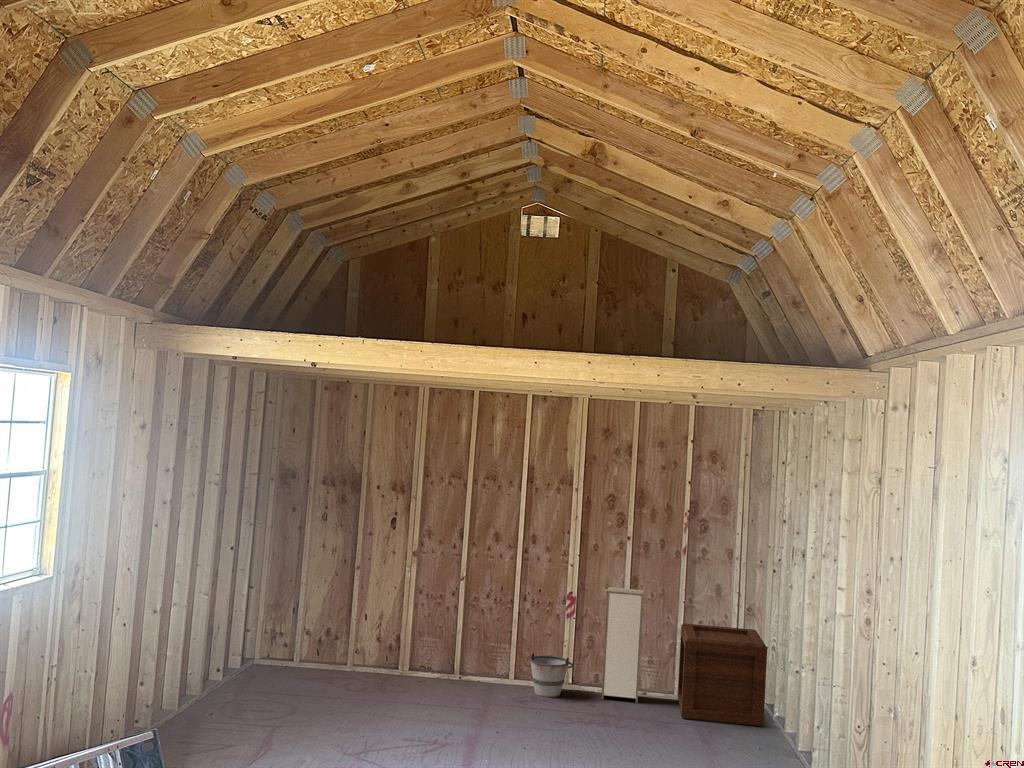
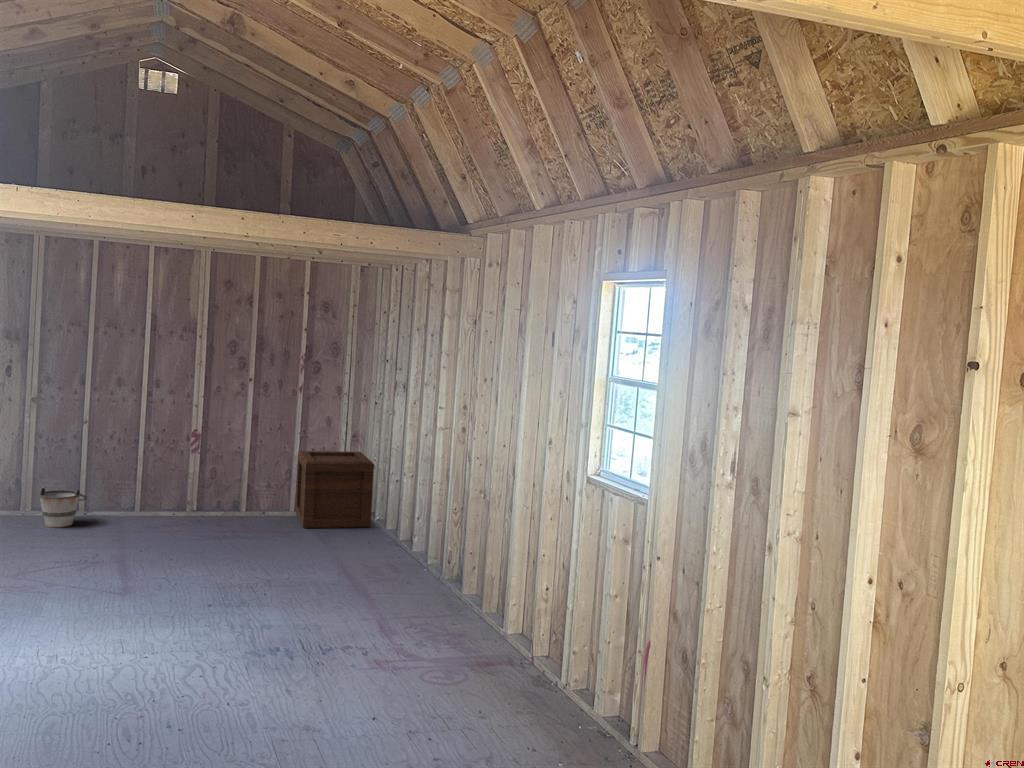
storage cabinet: present [602,587,643,703] -> none [228,424,266,522]
bucket: present [530,653,574,697] -> present [39,488,87,527]

